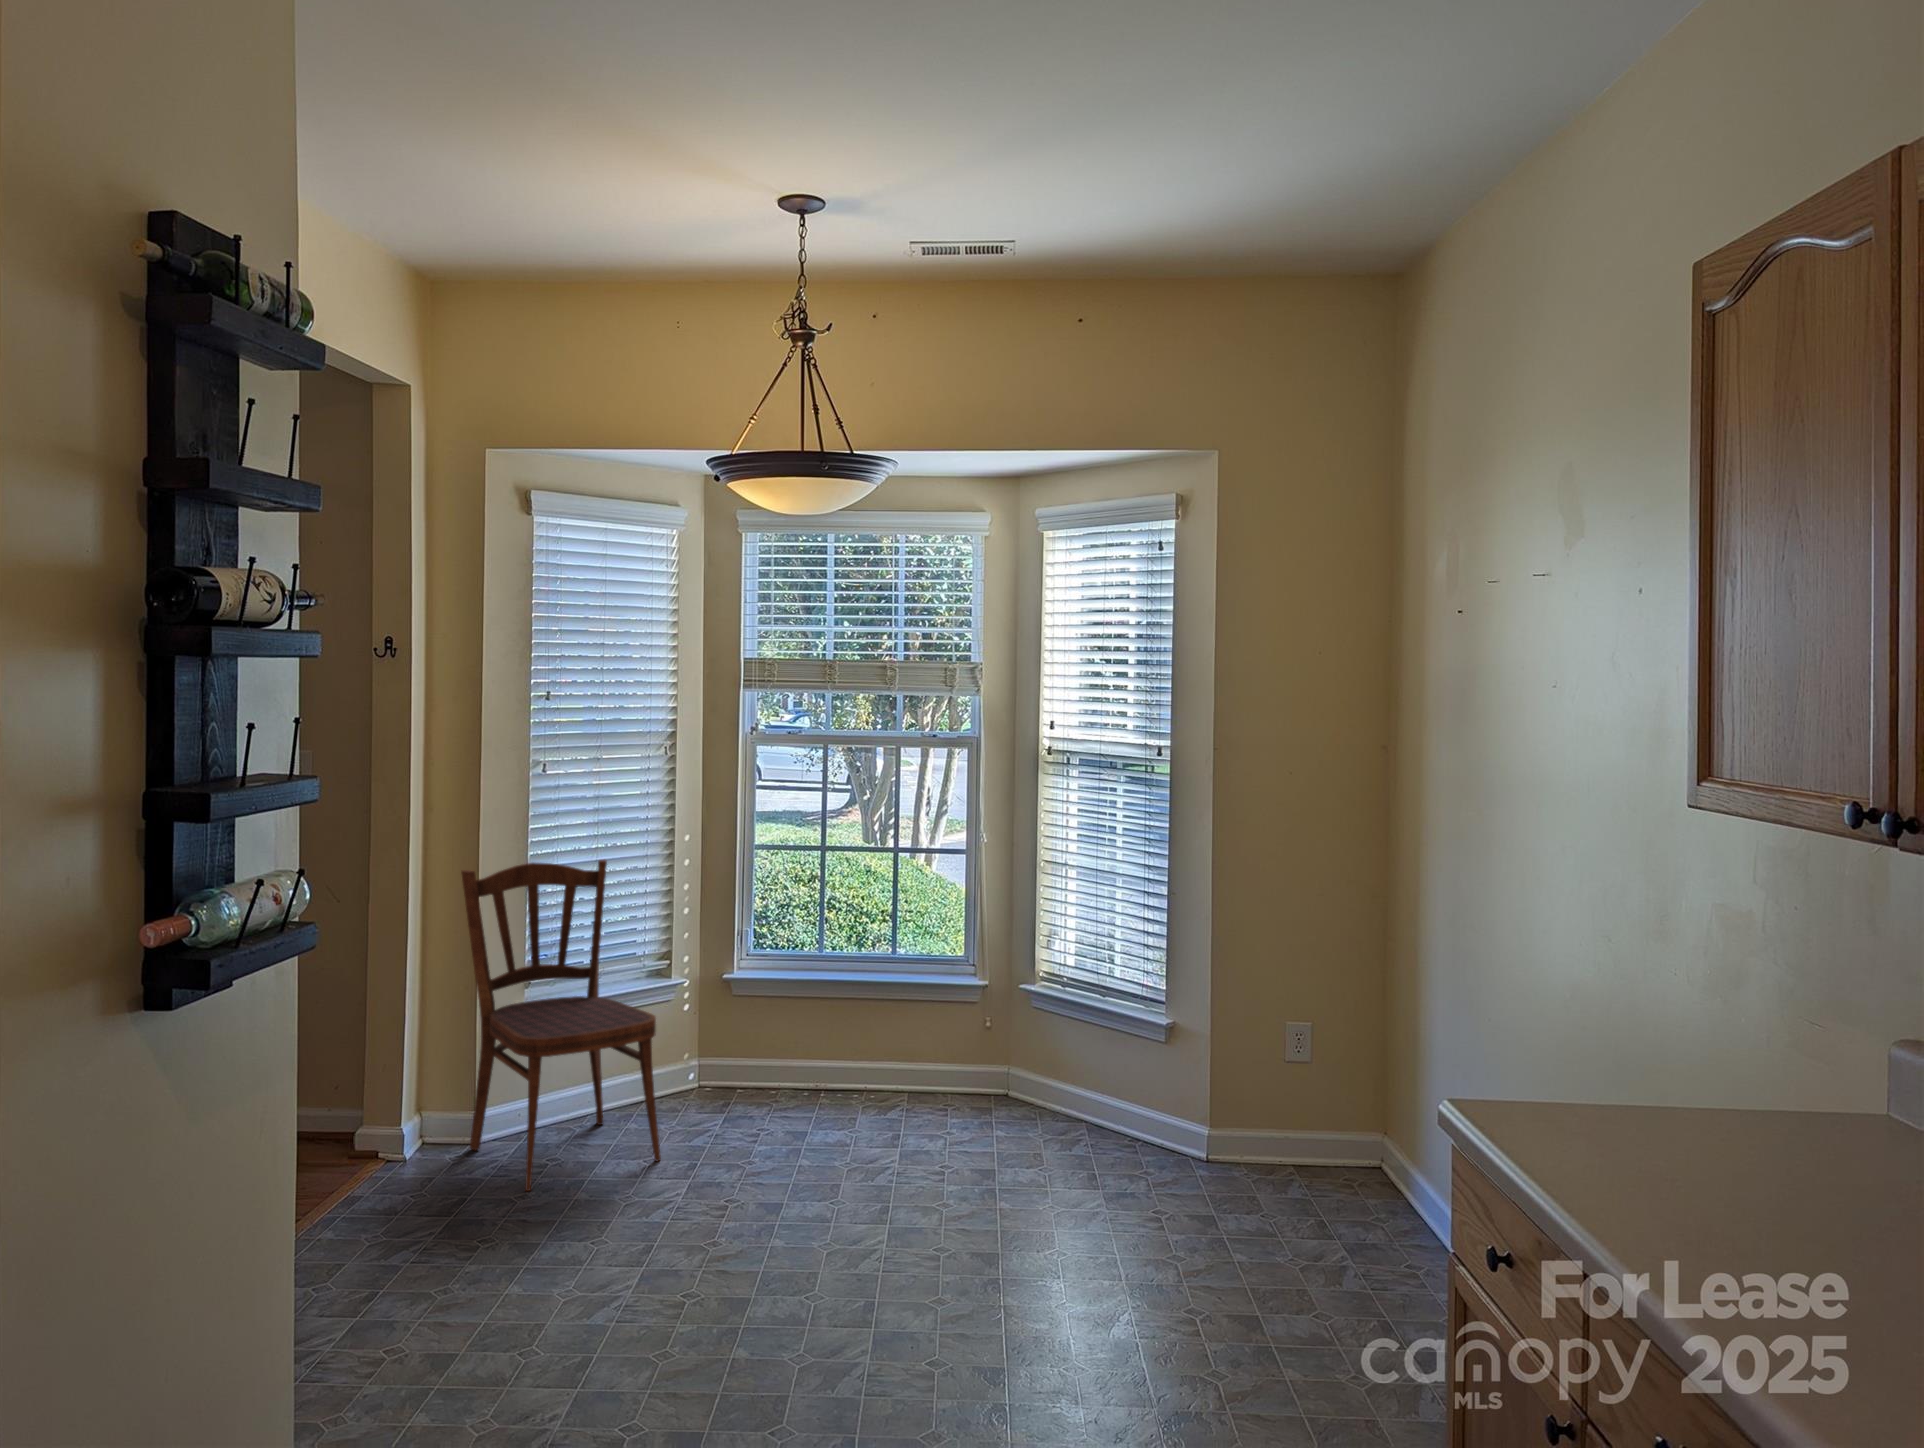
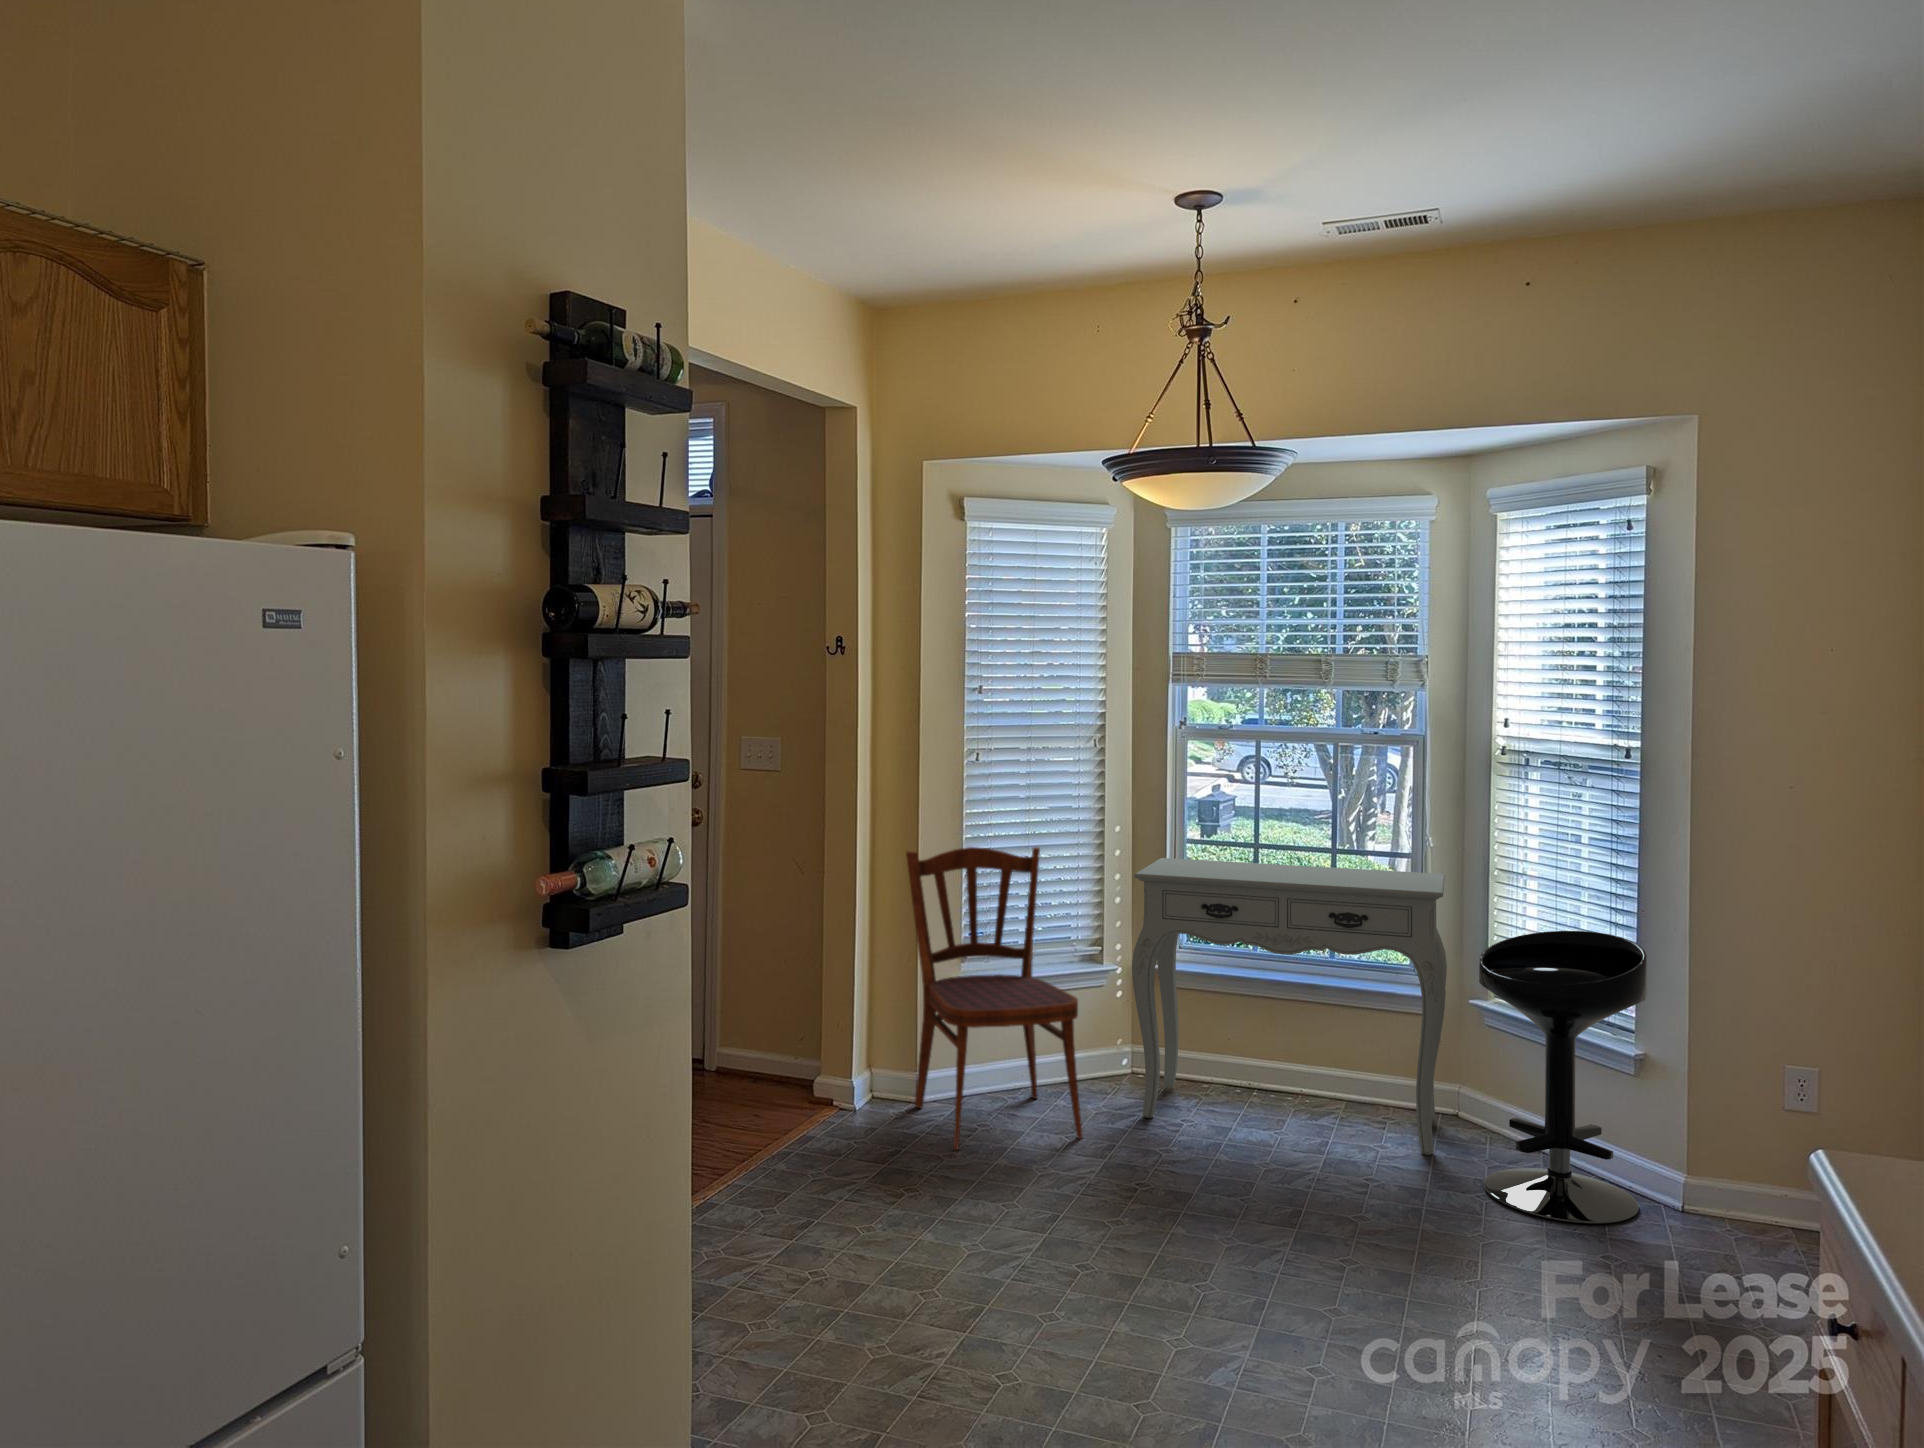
console table: none [707,865,1005,1134] -> present [1132,858,1447,1155]
bar stool: none [1039,914,1177,1180] -> present [1479,931,1647,1224]

